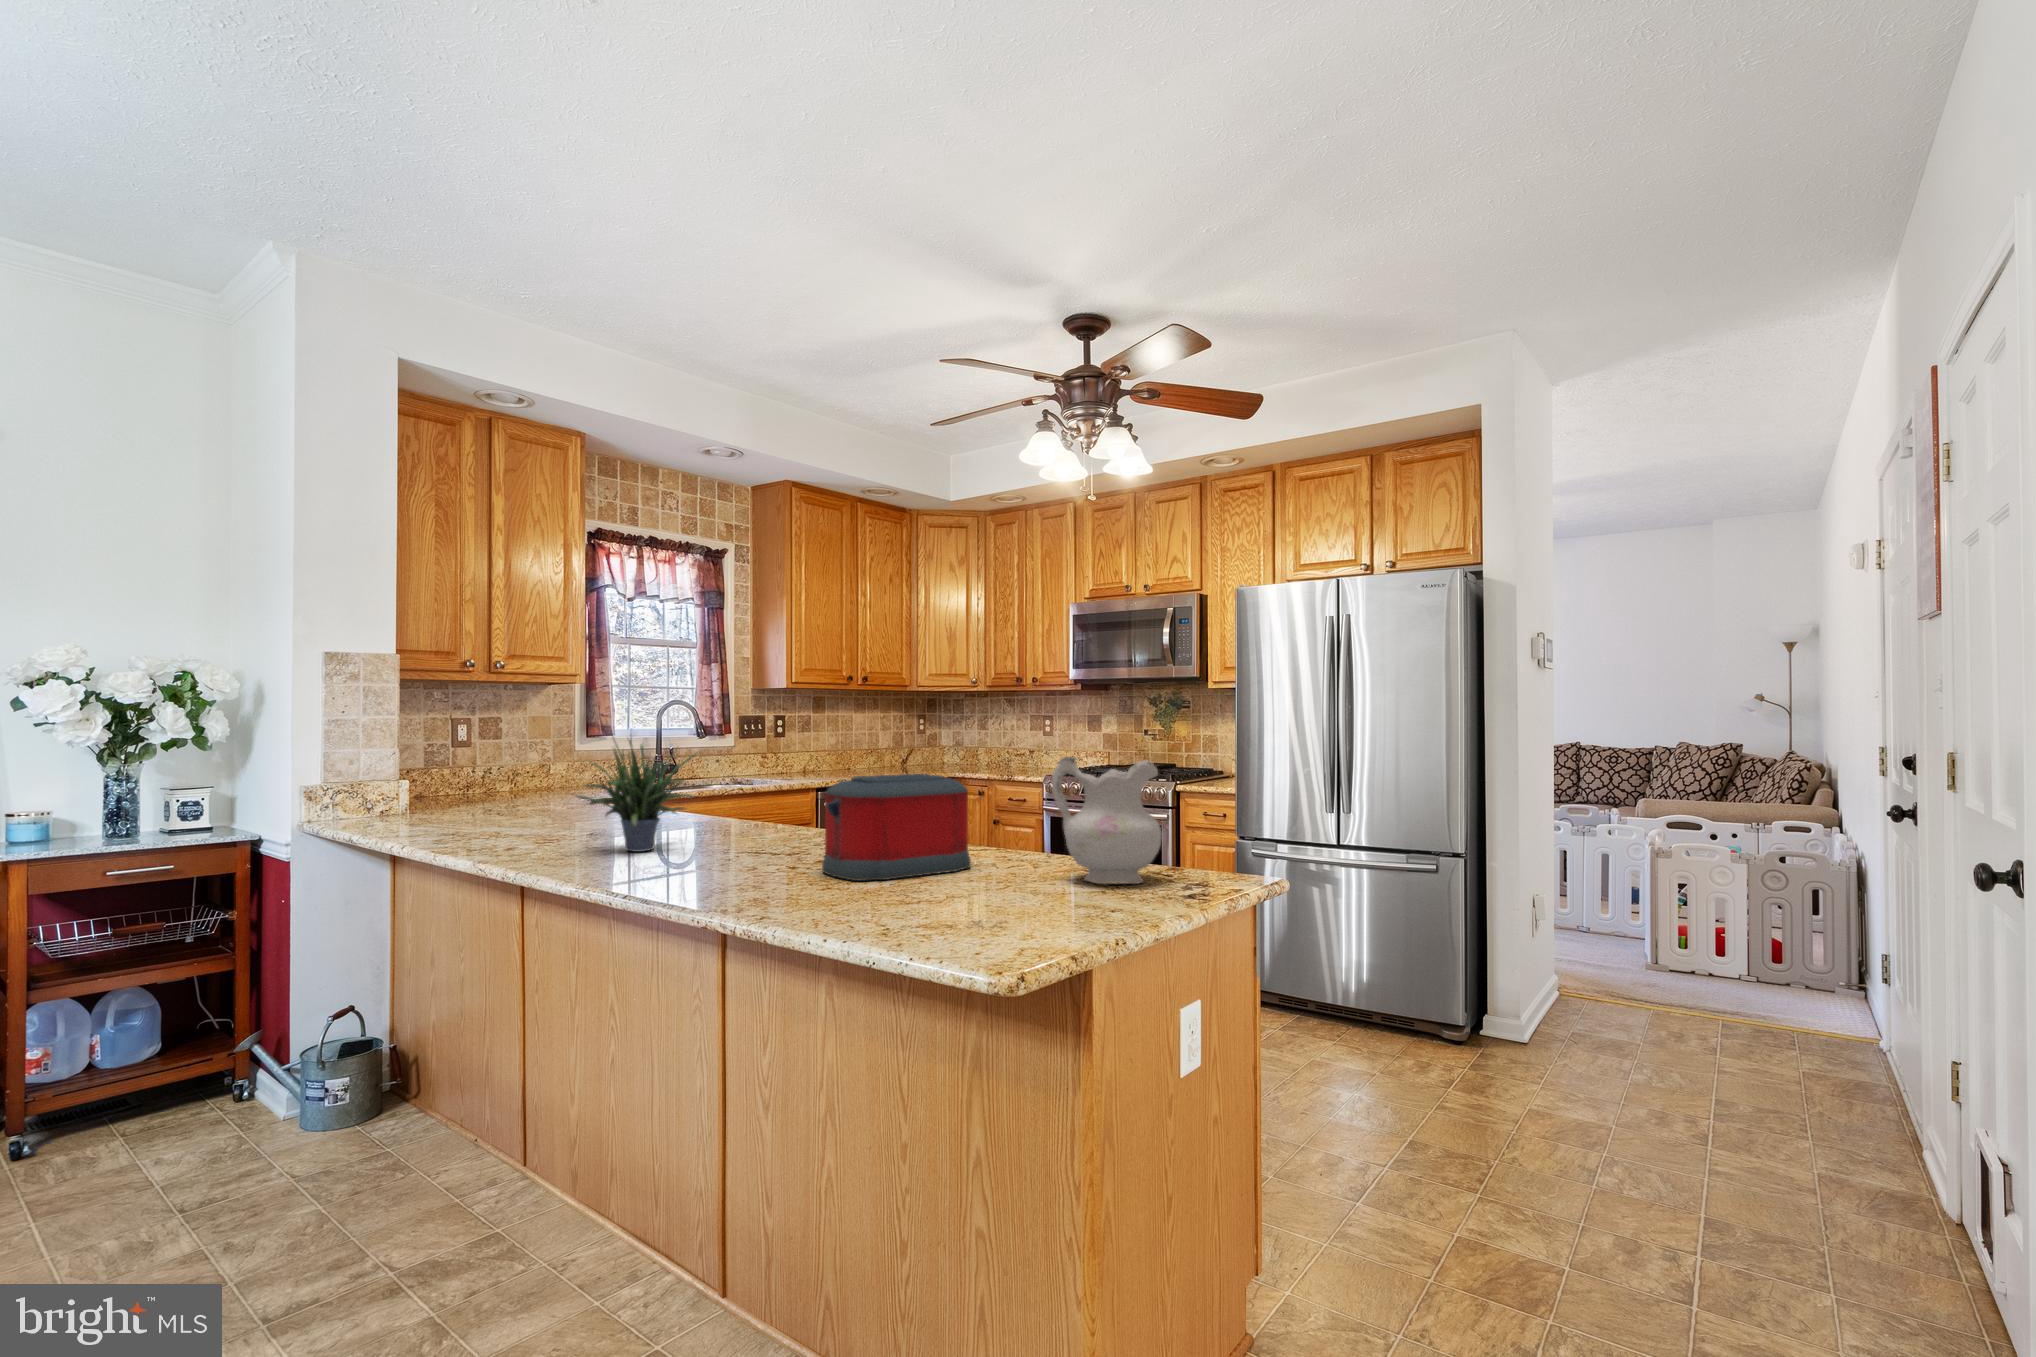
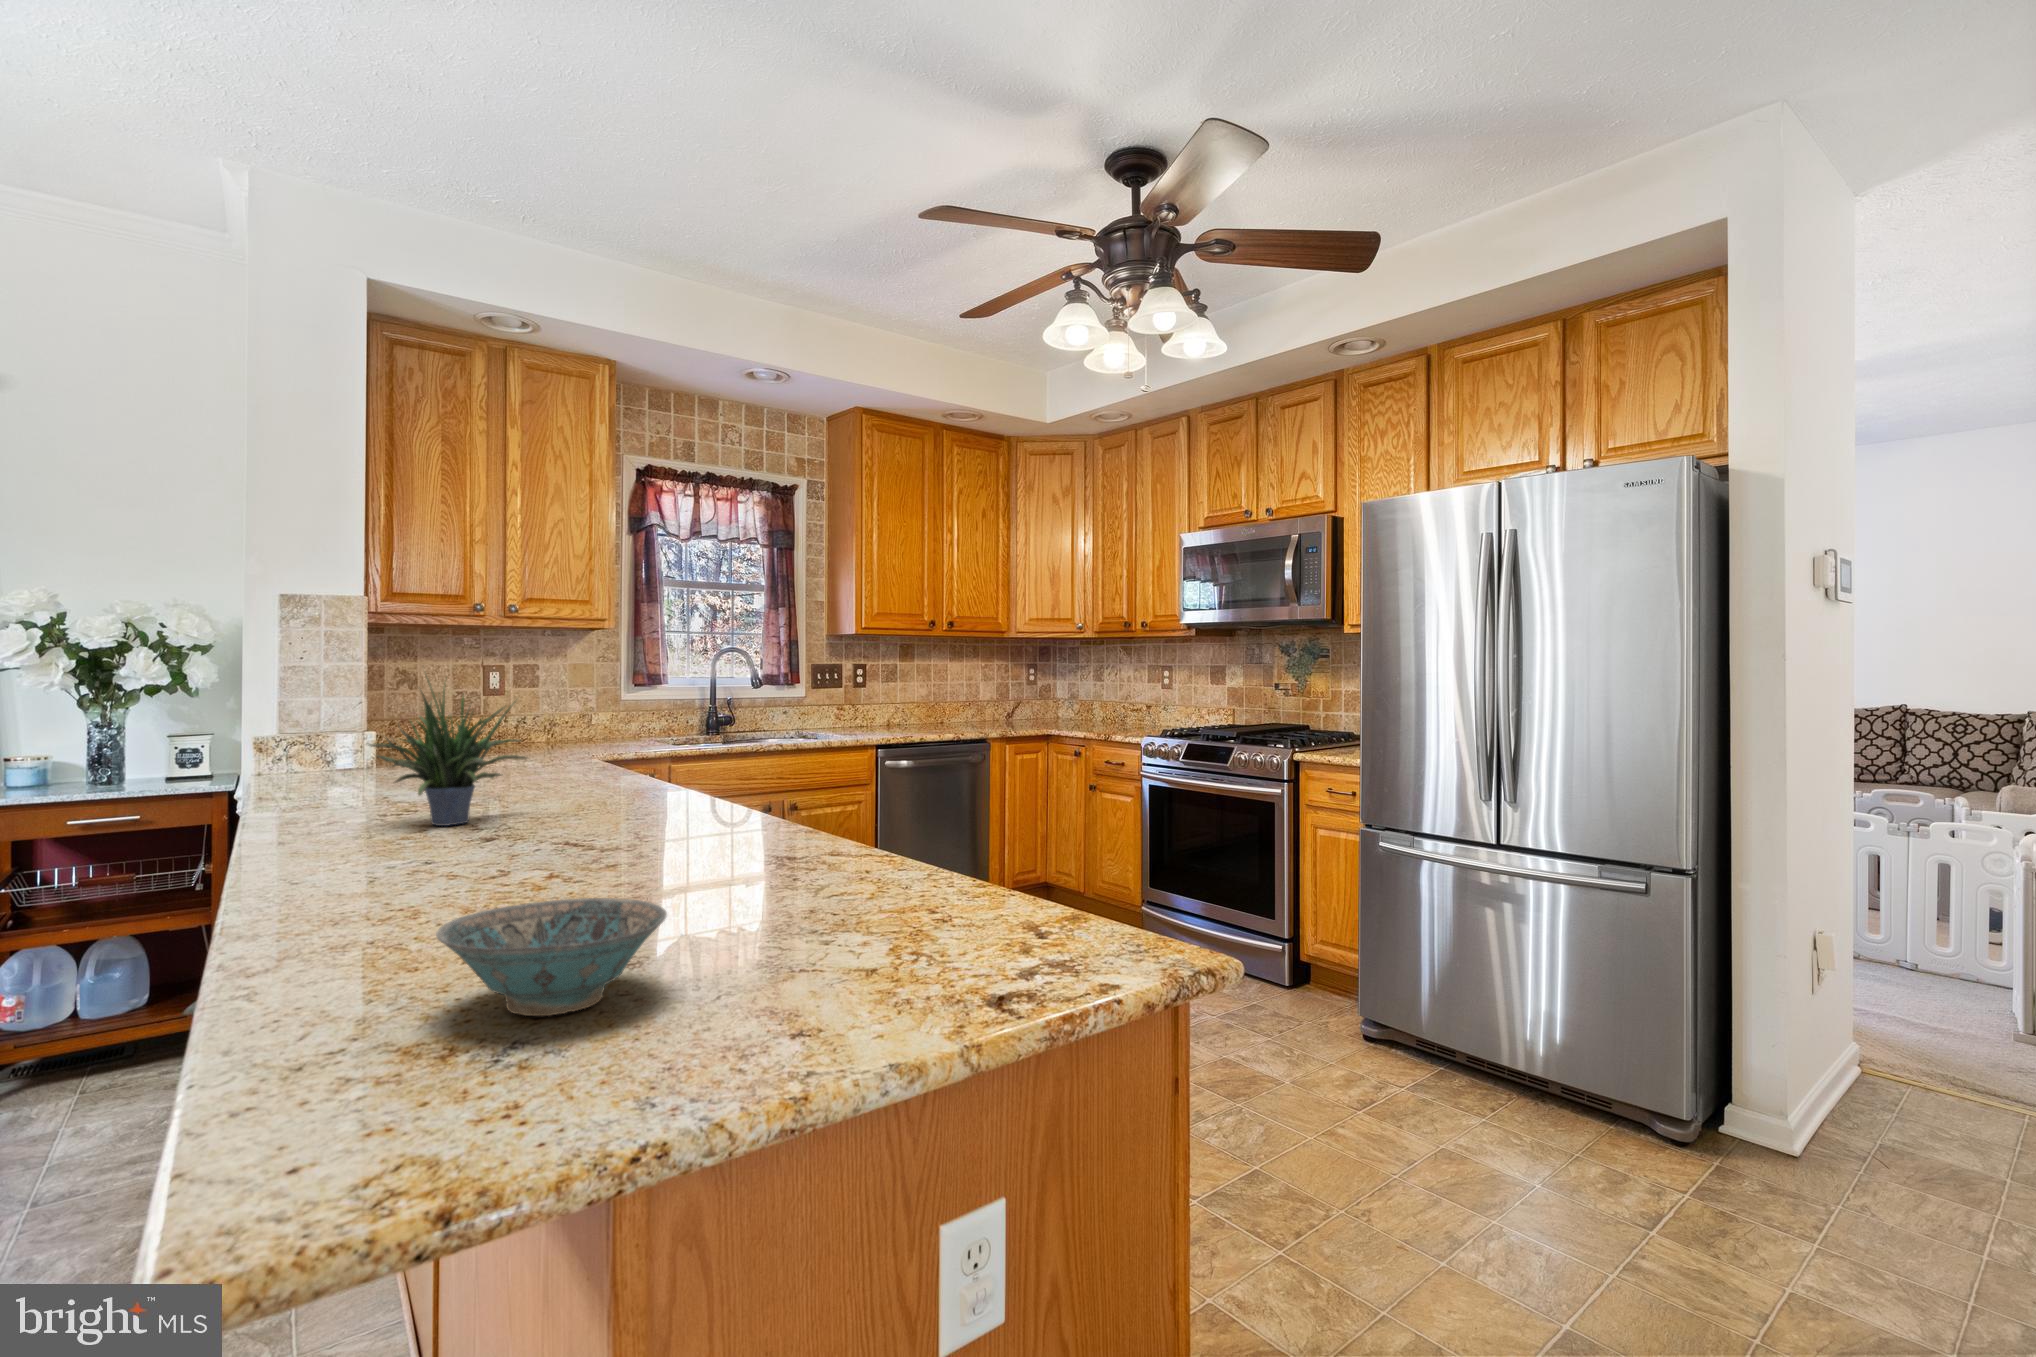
ceramic pitcher: present [1052,757,1162,884] -> none [806,721,957,920]
toaster: present [822,774,971,881] -> none [529,740,750,889]
ceramic bowl: none [969,866,1094,929] -> present [436,898,667,1016]

